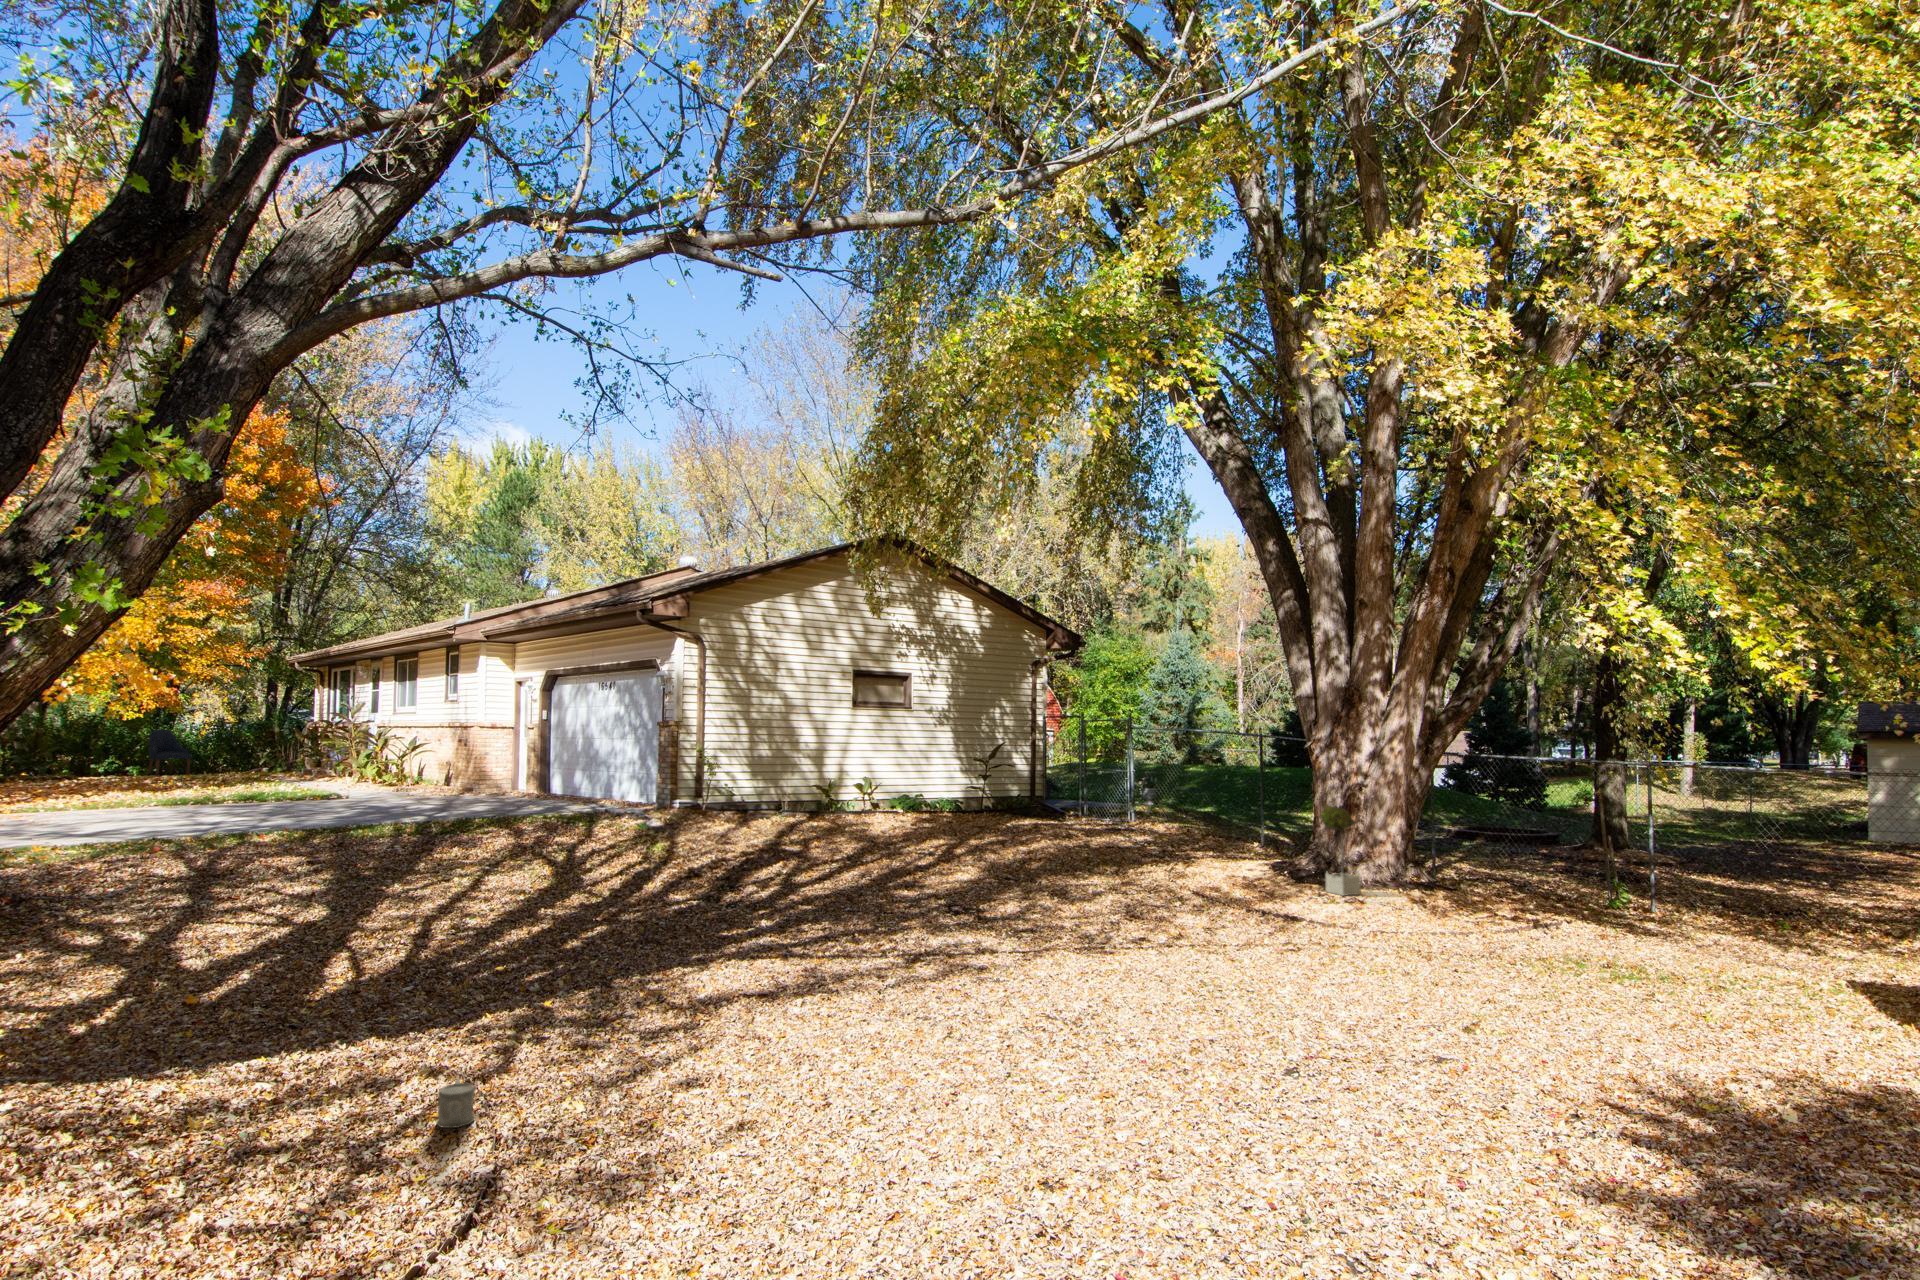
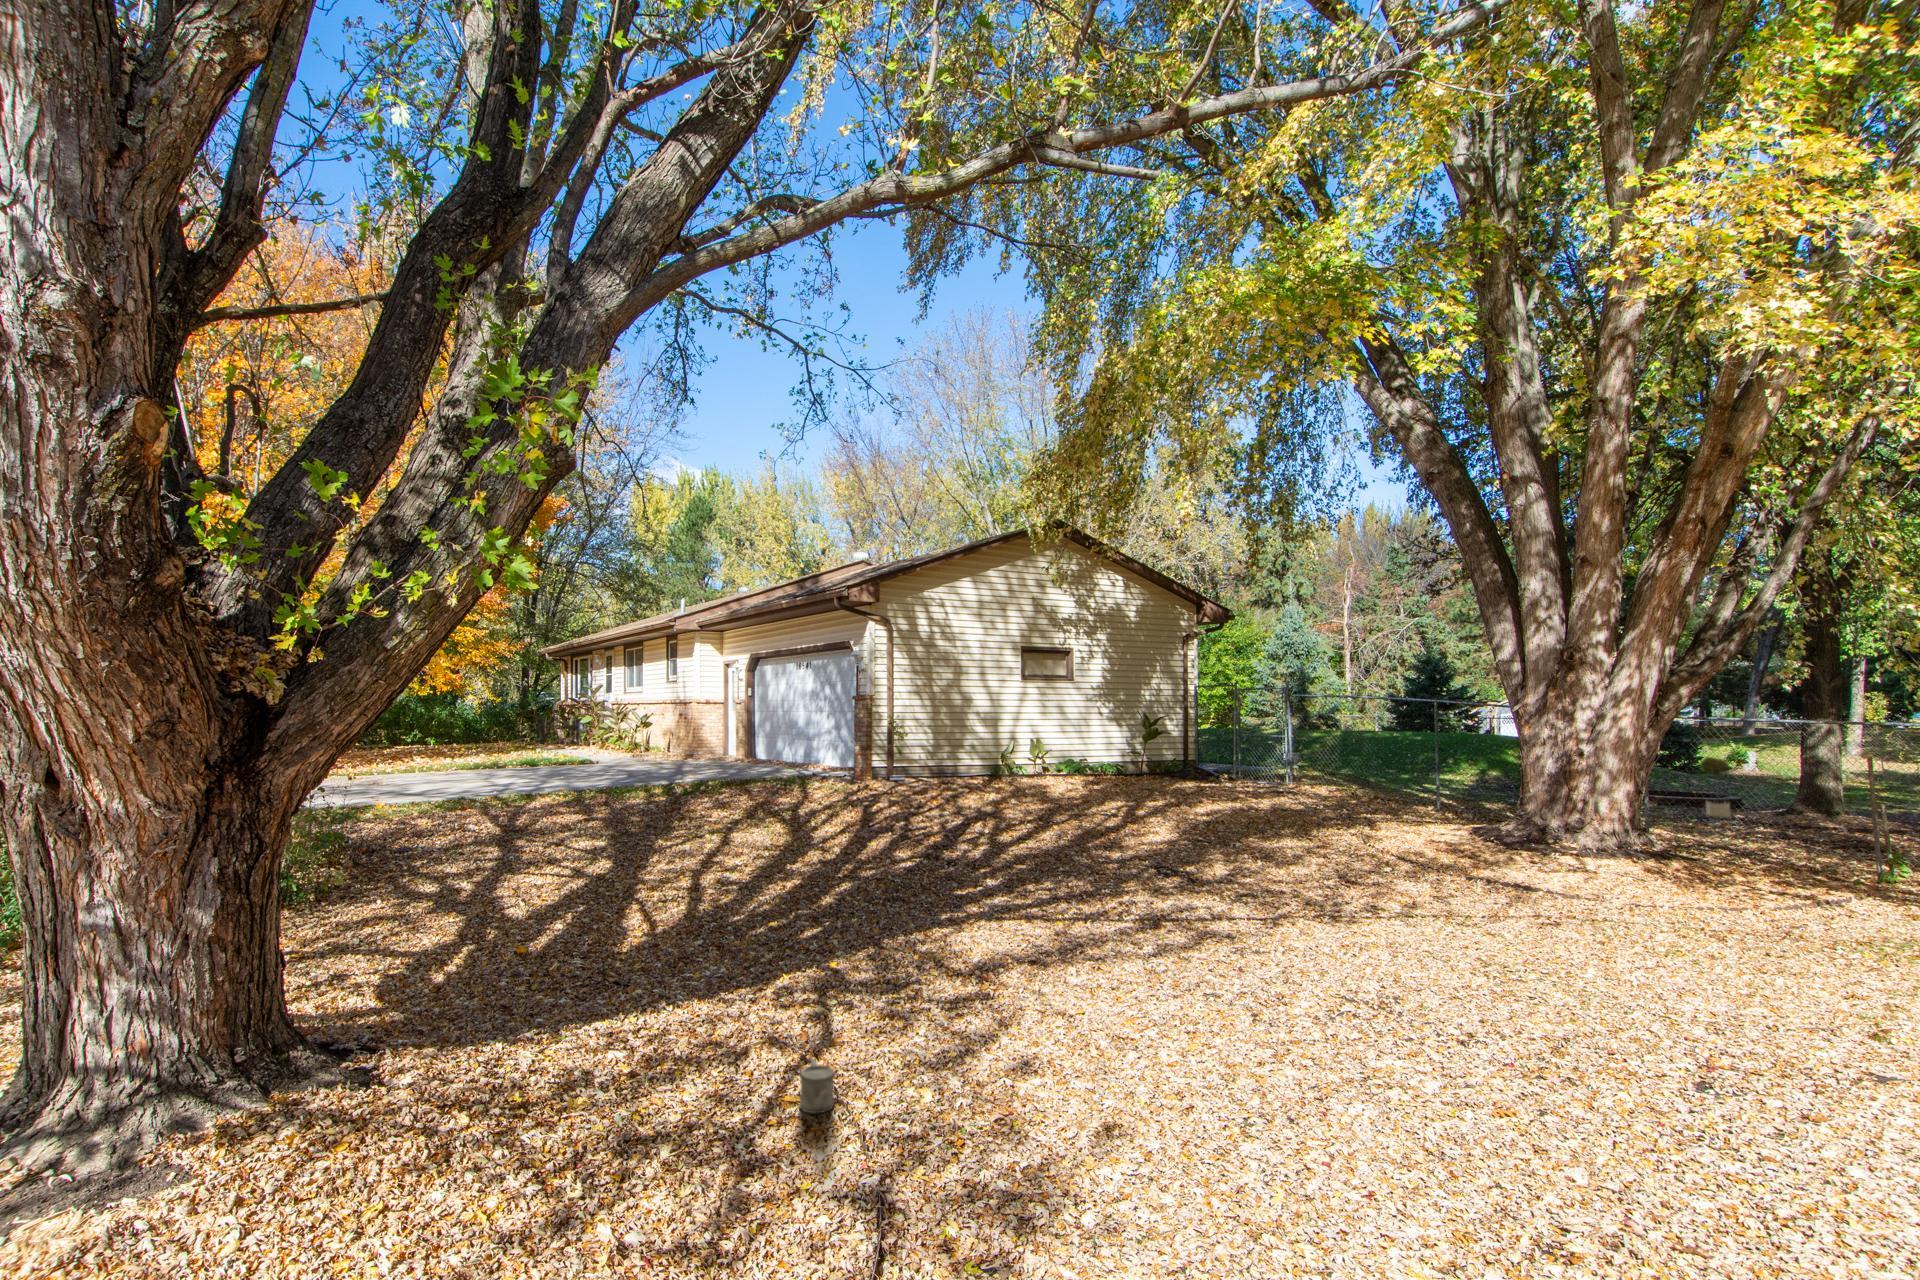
chair: present [147,729,191,774] -> none [436,705,469,742]
bench: none [278,745,335,778] -> present [536,717,580,744]
potted tree: present [1321,805,1361,896] -> present [1700,757,1731,817]

